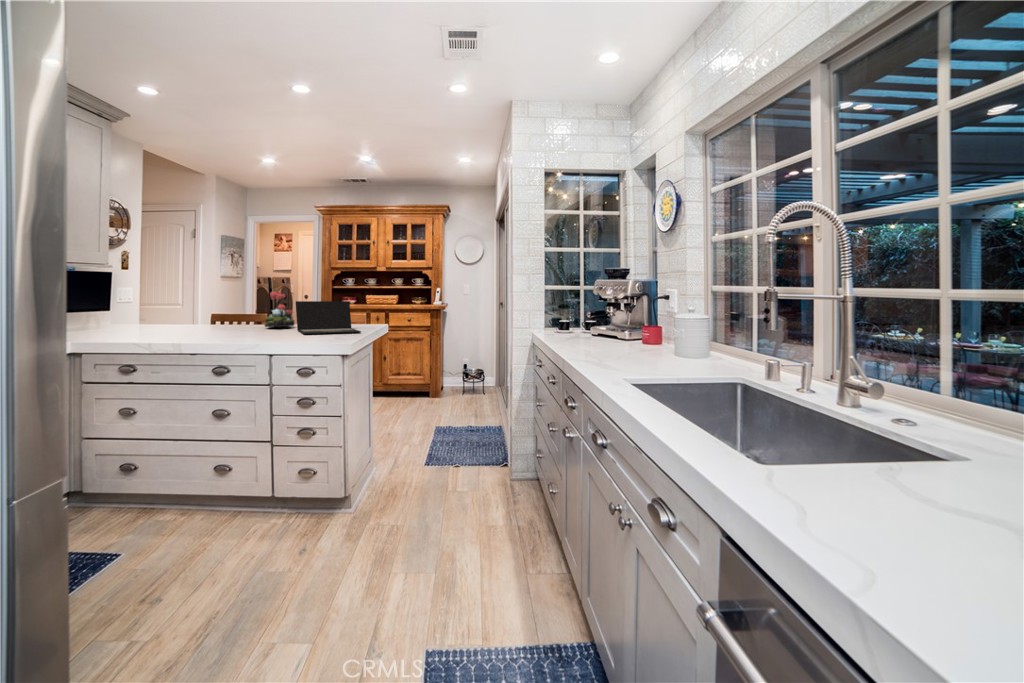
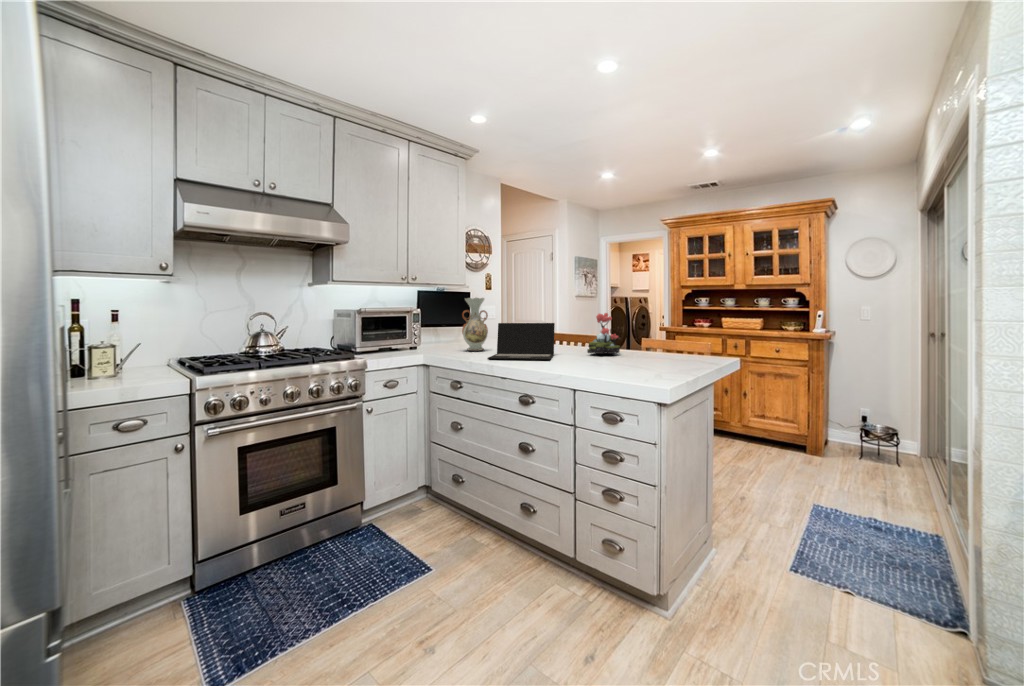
vase: none [107,271,143,329] -> present [462,298,488,351]
laptop: present [296,301,361,334] -> present [488,323,555,360]

